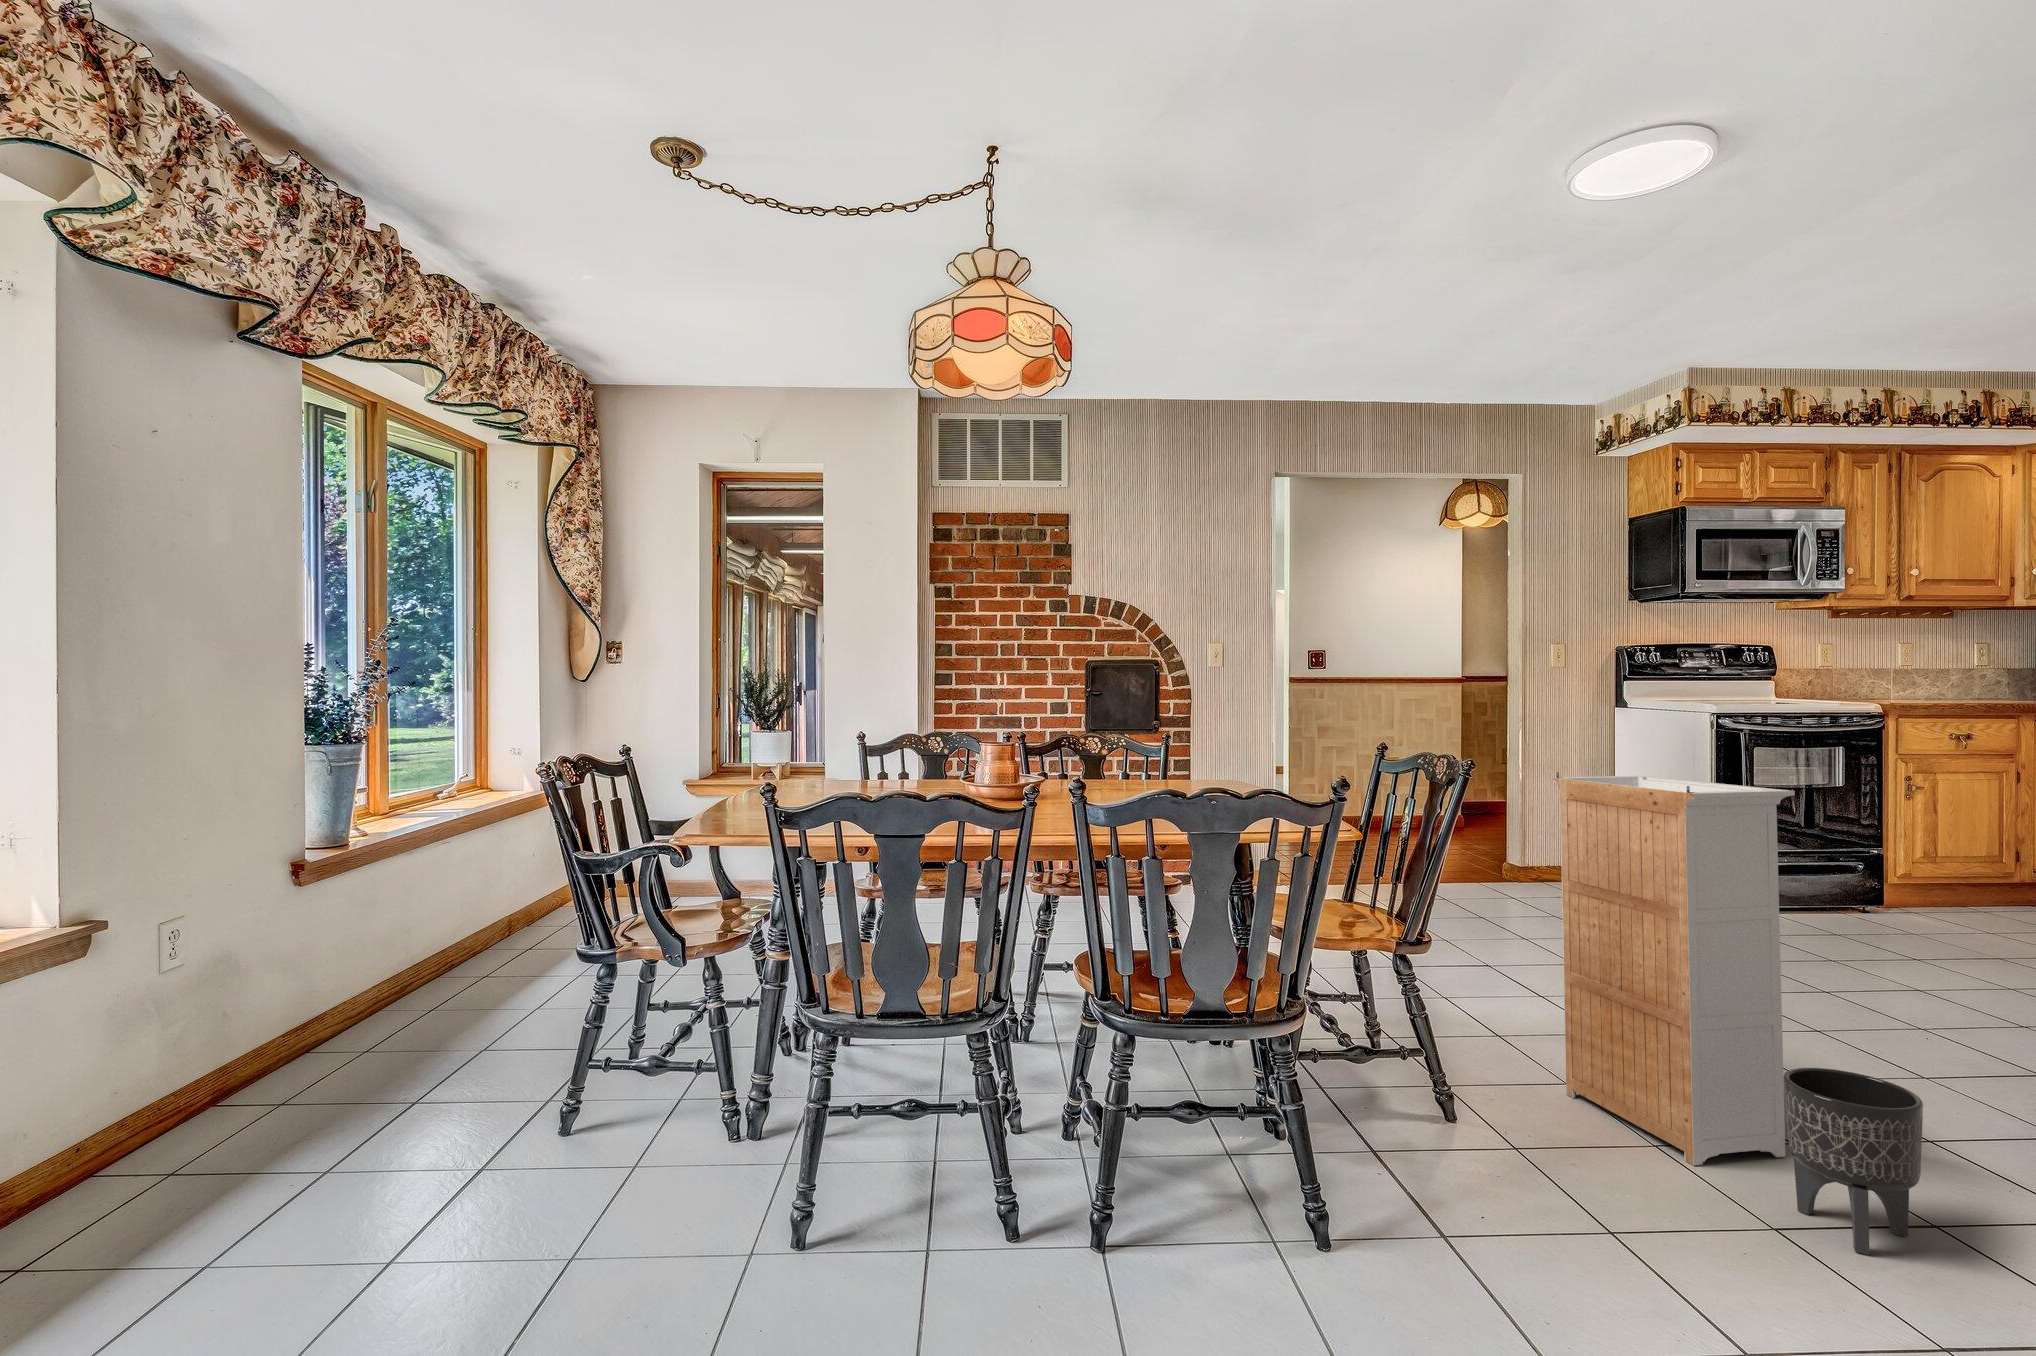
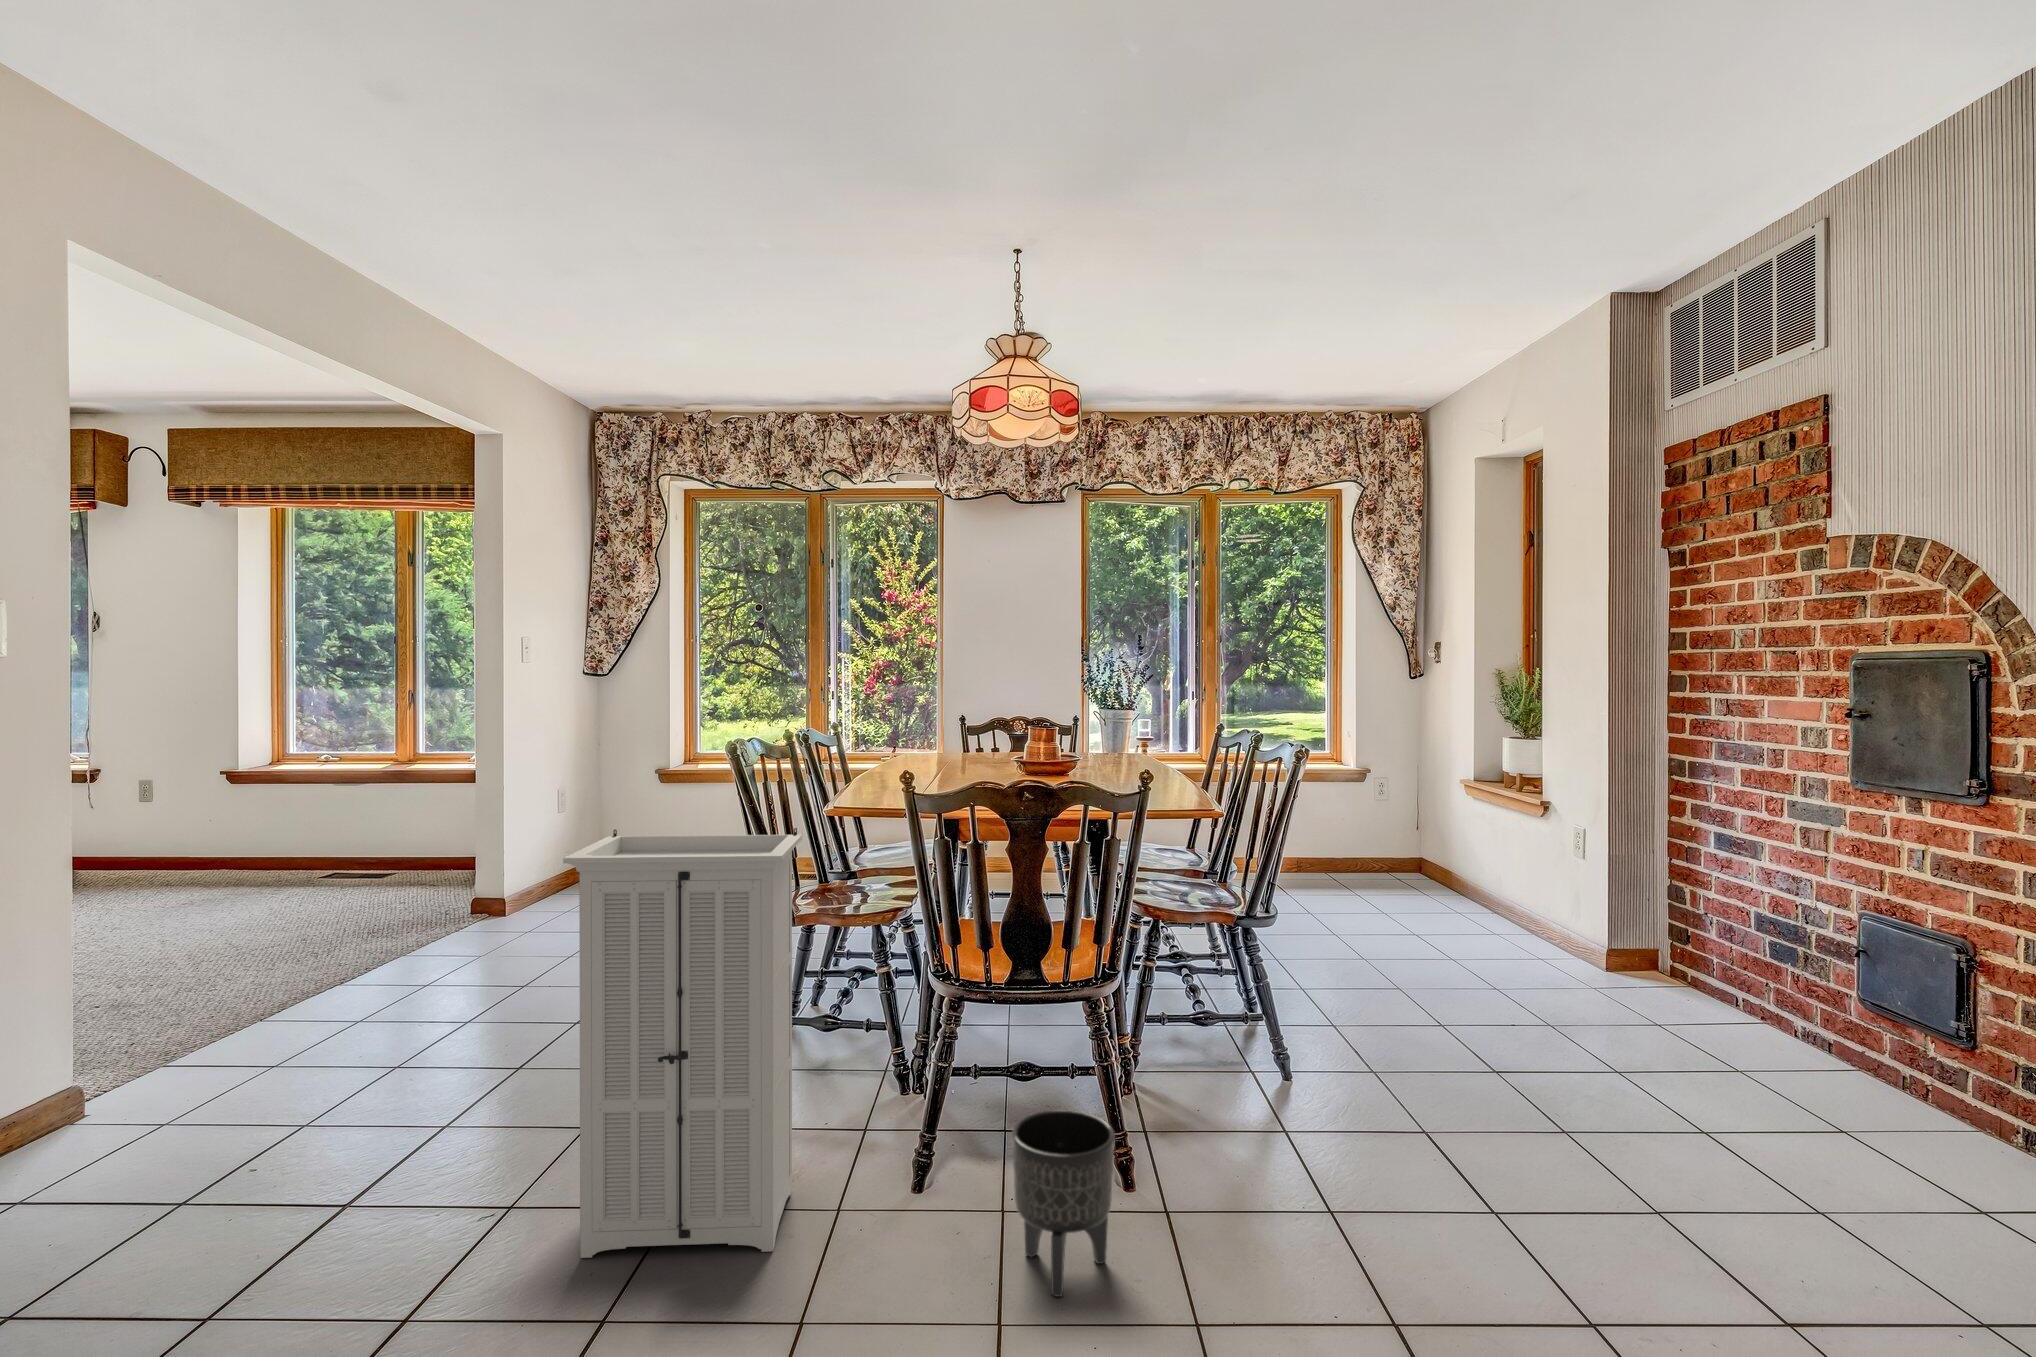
planter: present [1783,1068,1923,1255] -> present [1012,1110,1115,1297]

